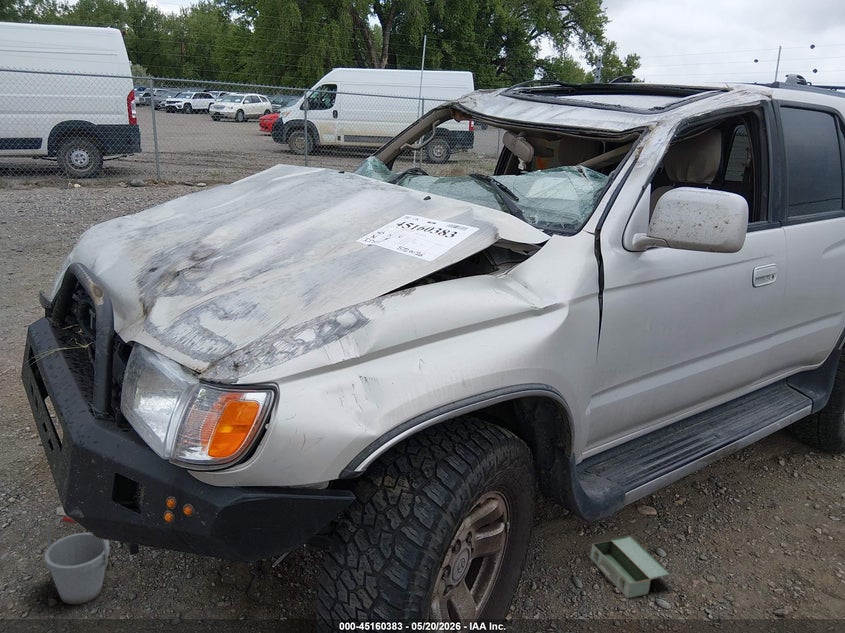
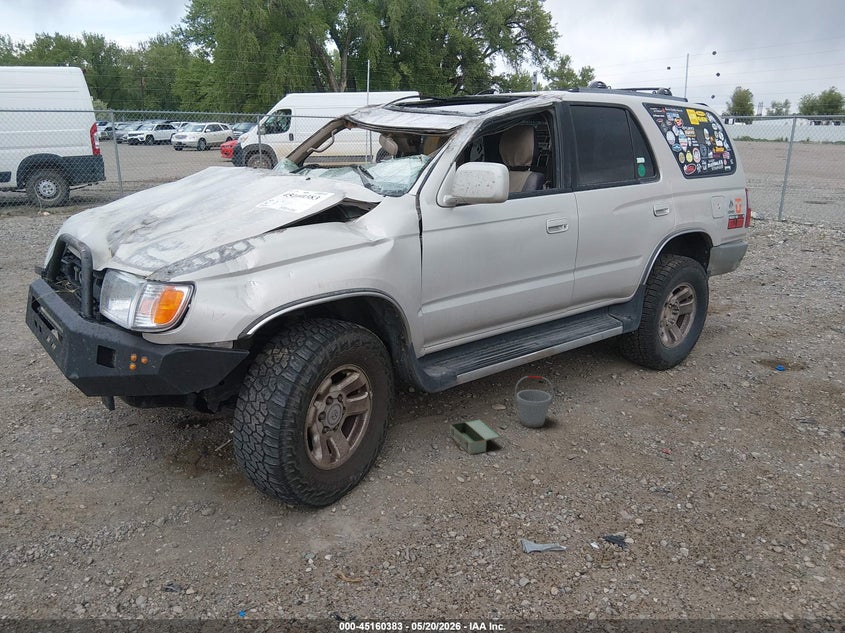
bucket: present [45,517,110,604] -> present [515,376,553,428]

